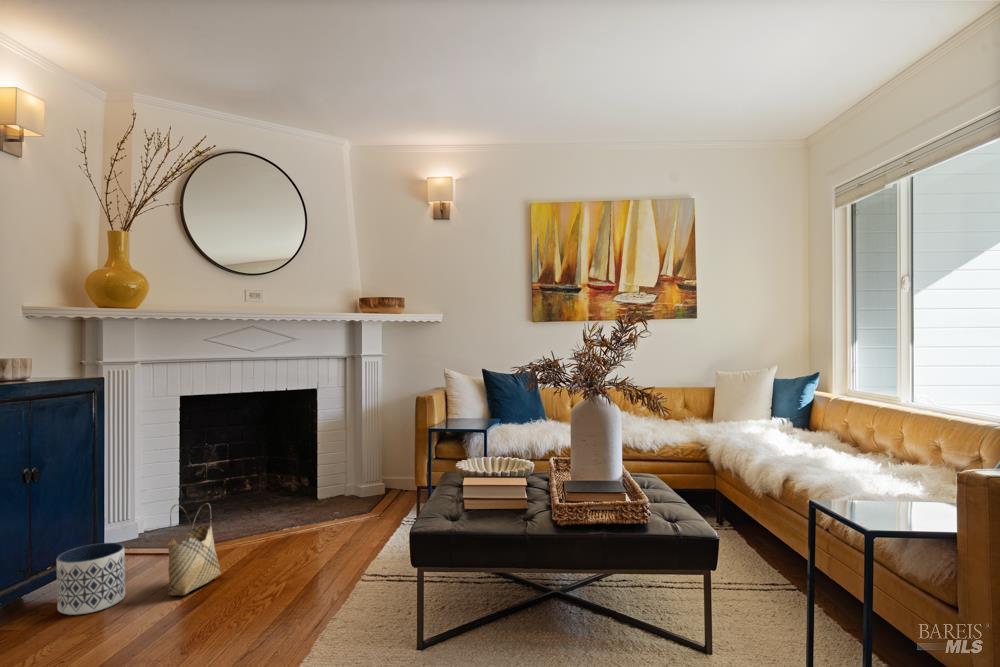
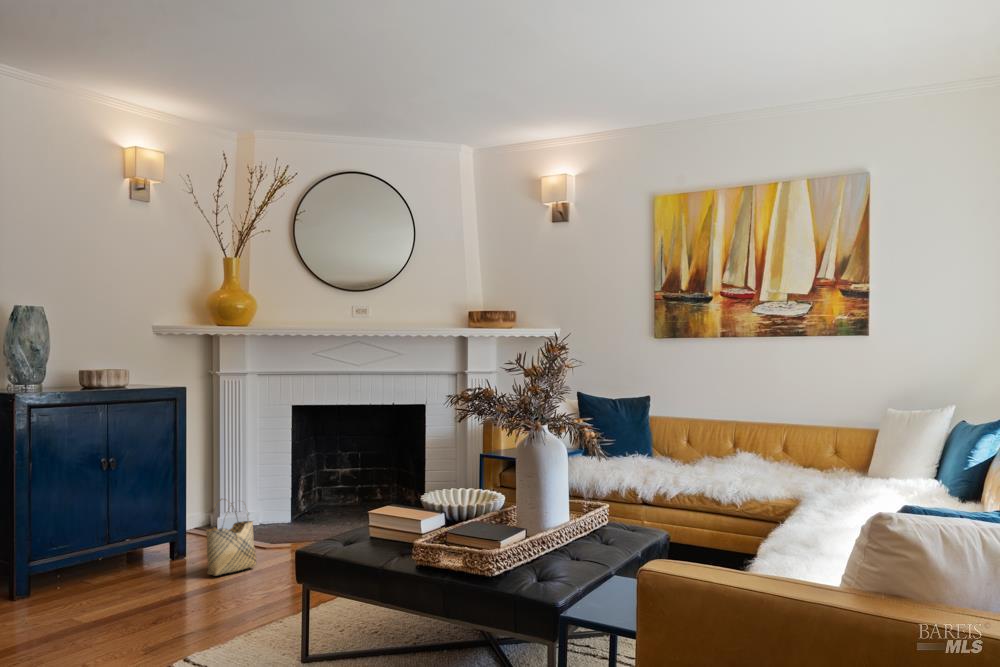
planter: present [57,543,125,615] -> none [134,523,185,577]

